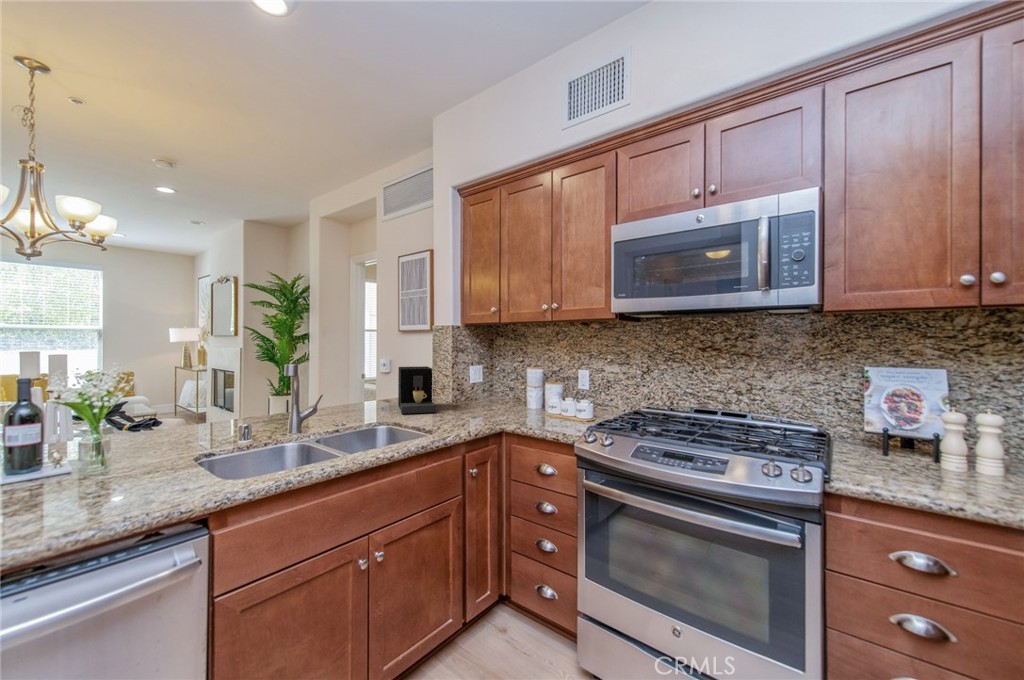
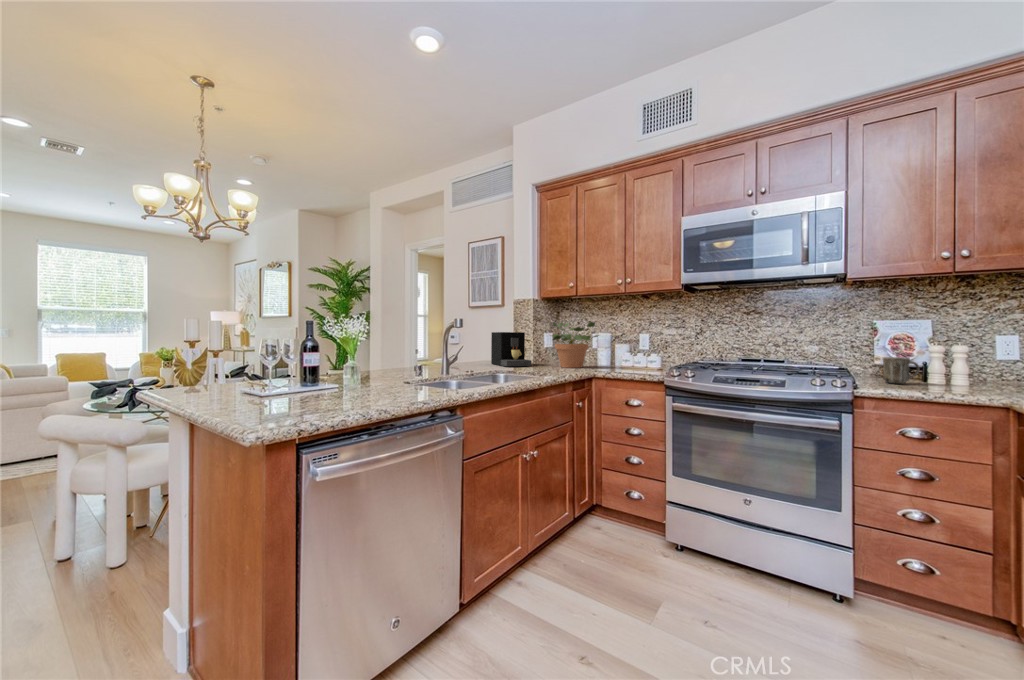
potted plant: none [454,356,523,416] -> present [552,322,598,368]
mug: none [872,429,928,472] -> present [883,357,919,384]

